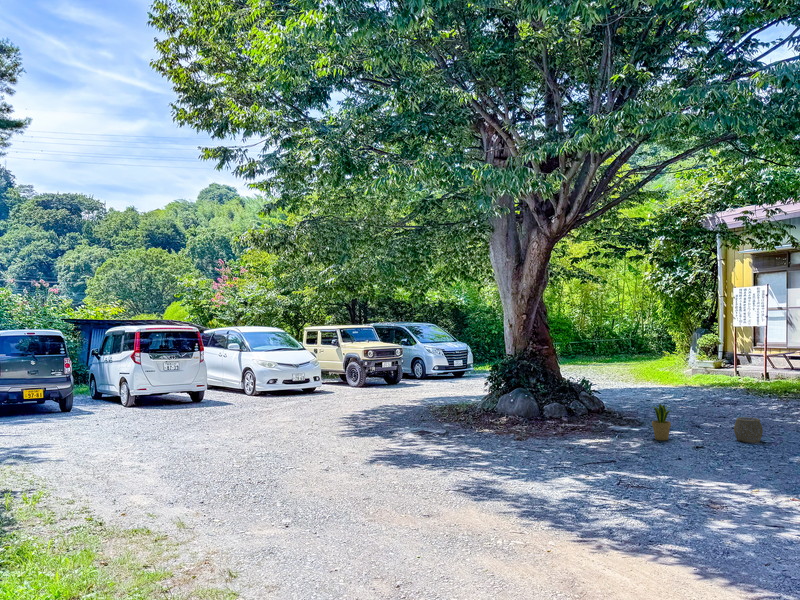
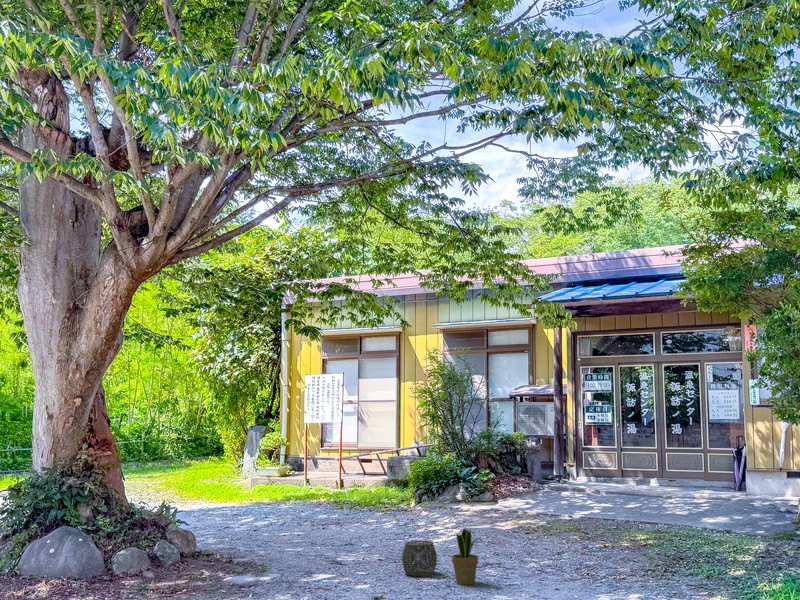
potted plant: present [652,404,672,440] -> present [452,529,481,585]

